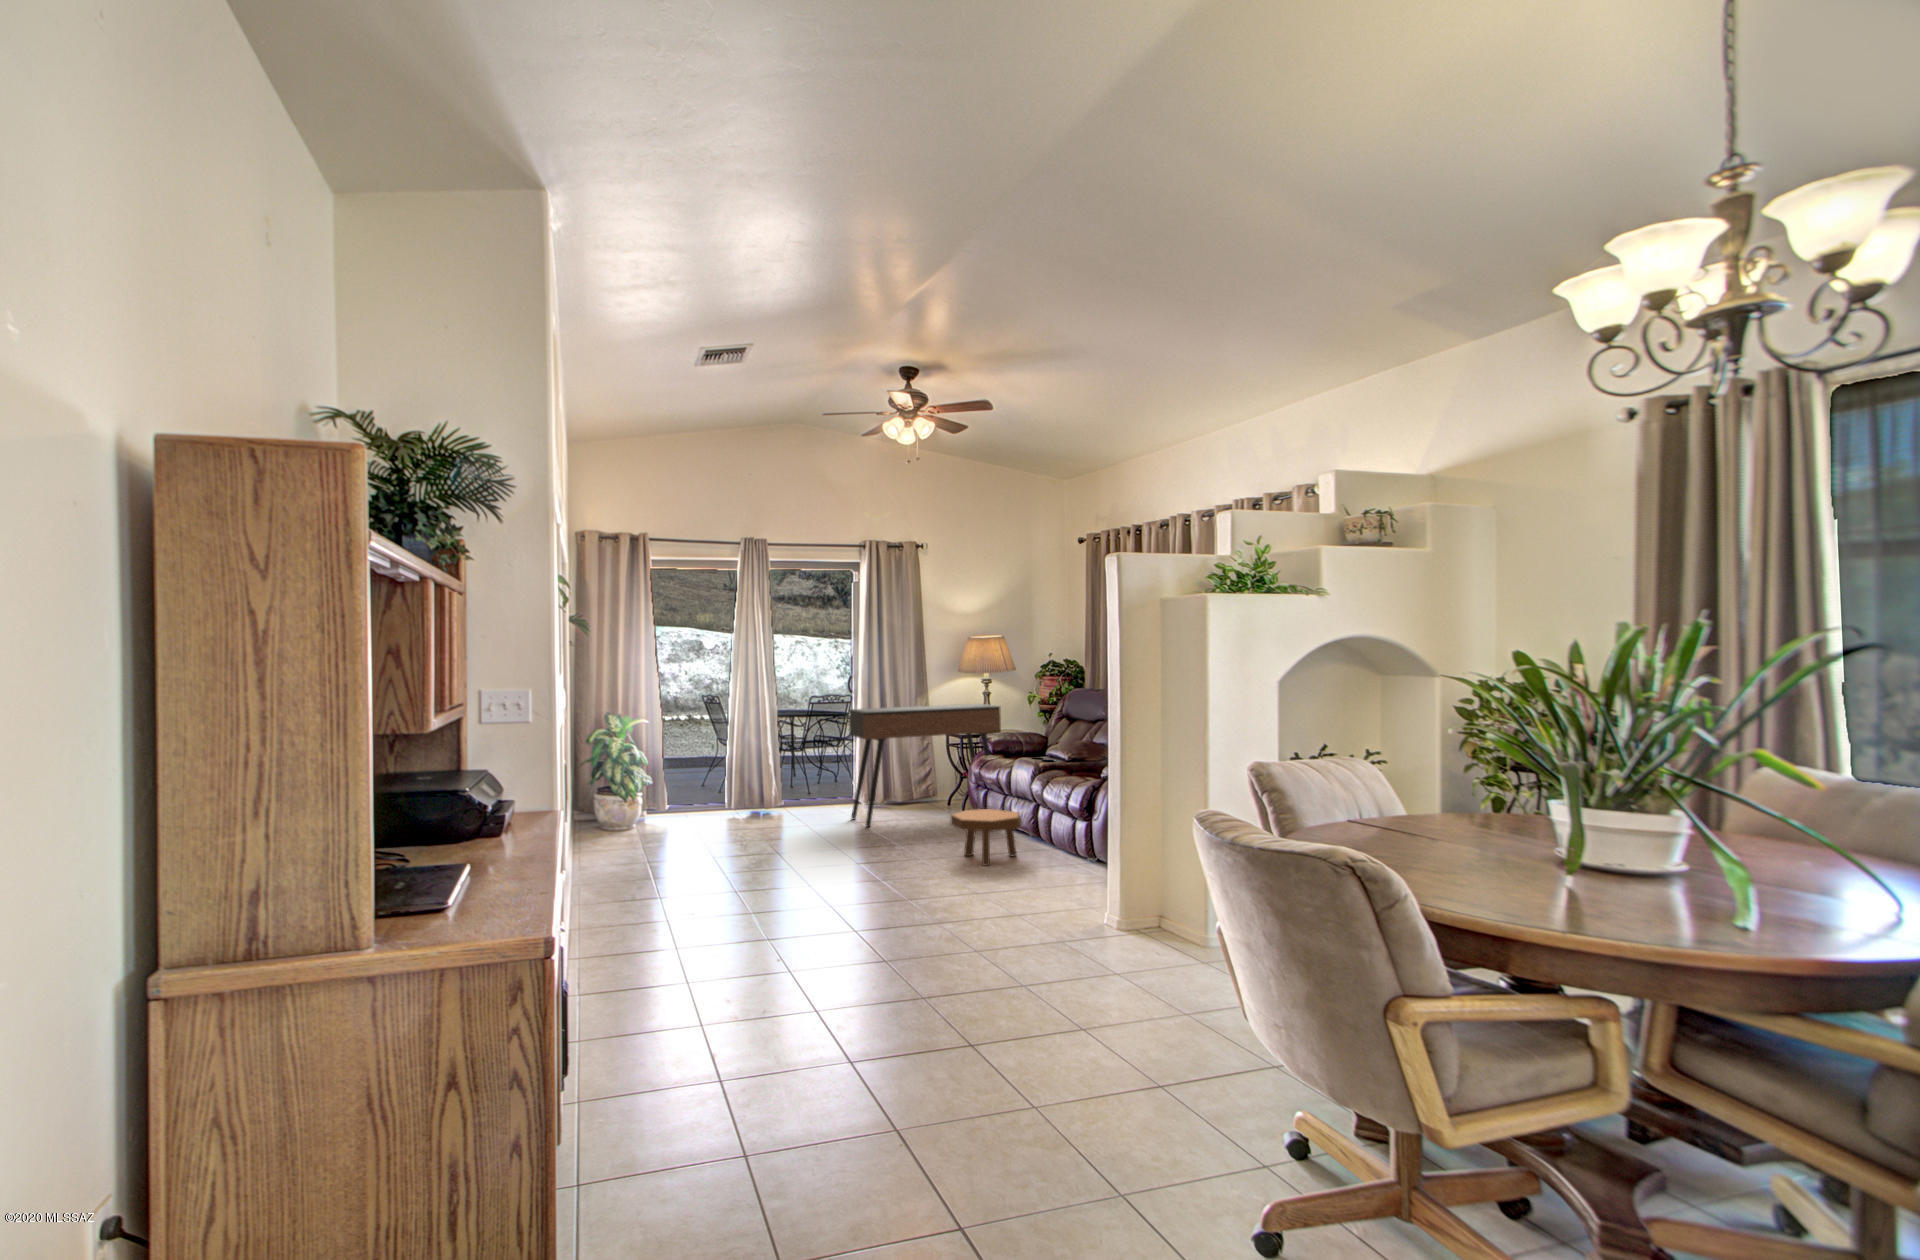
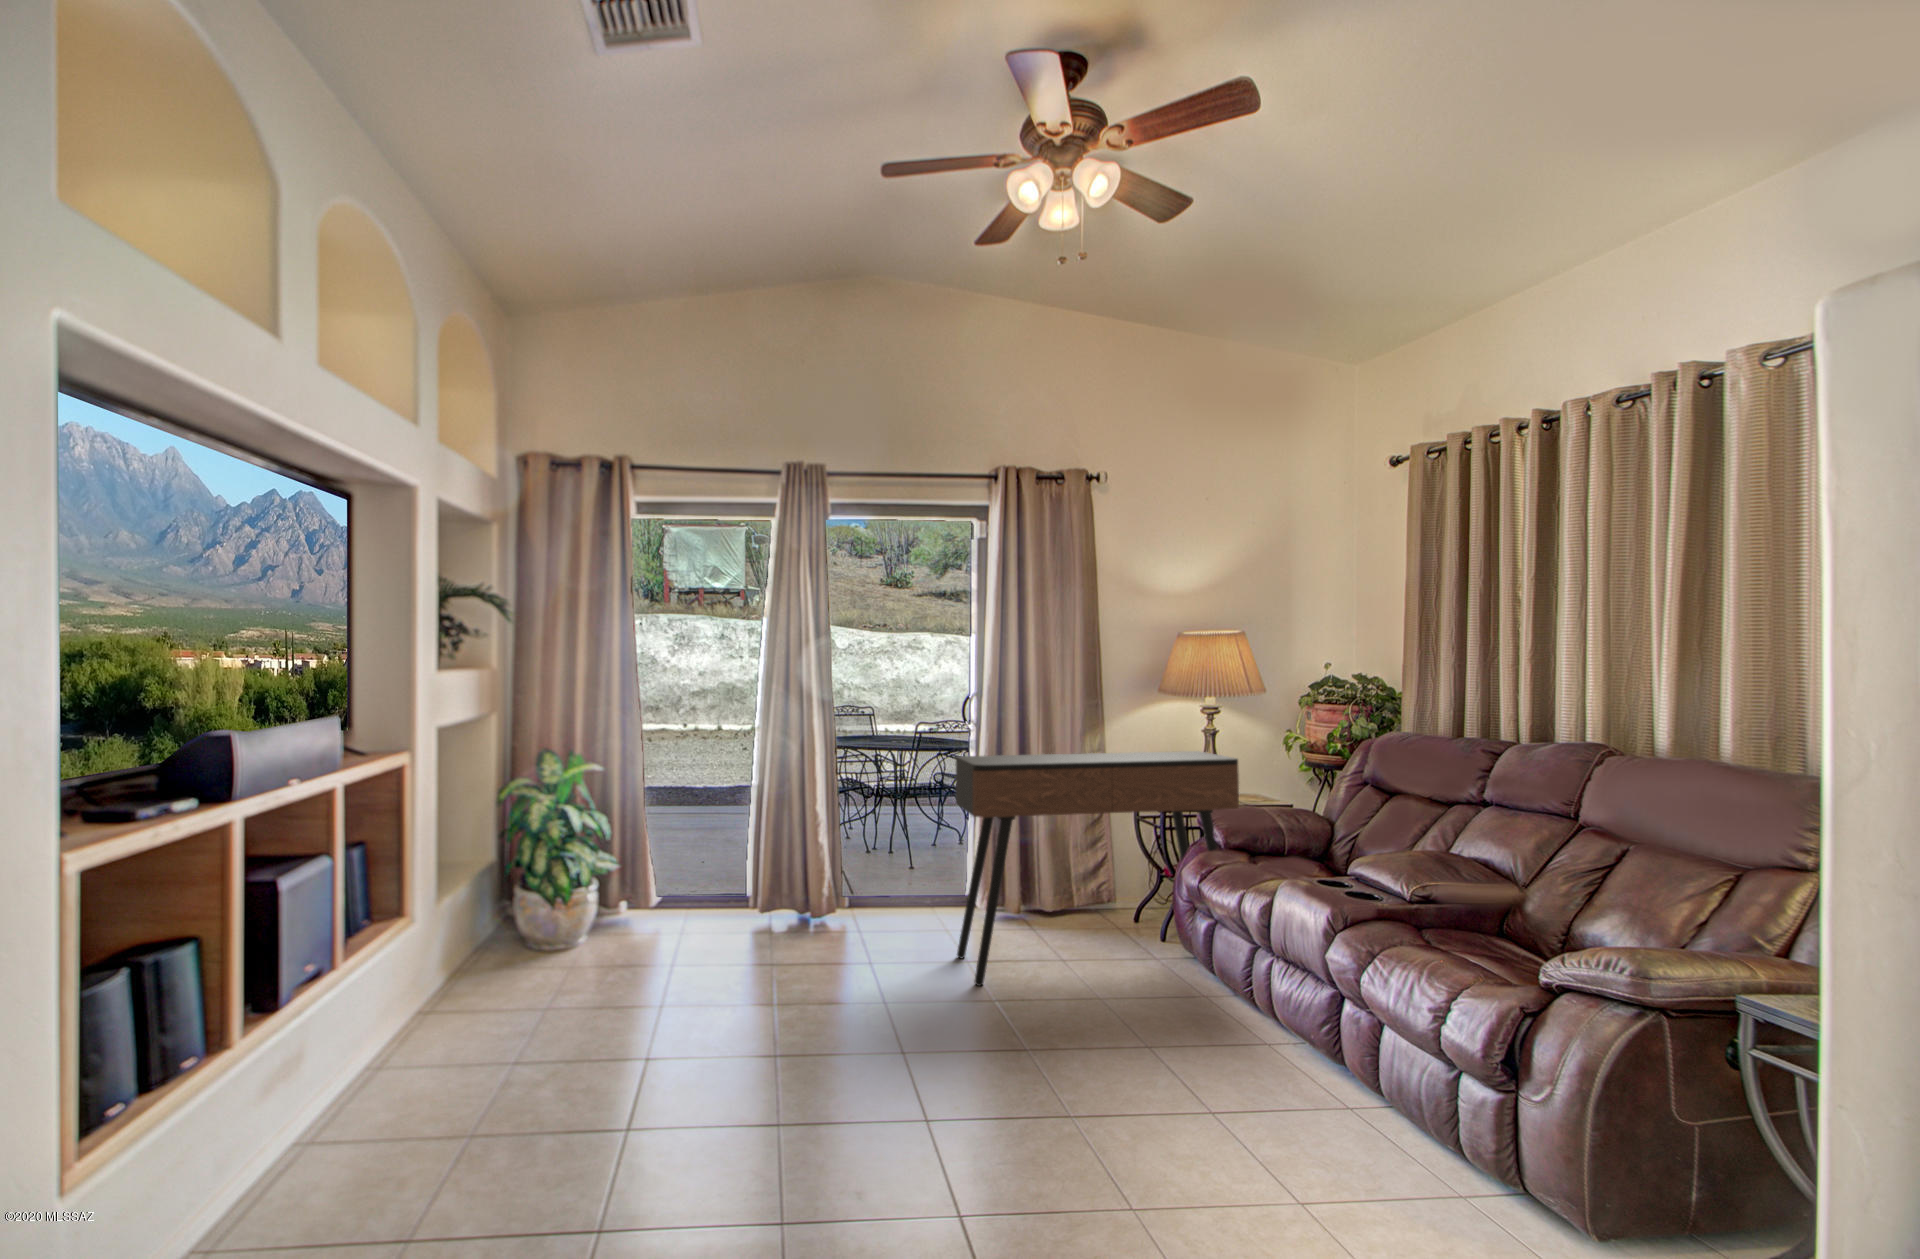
footstool: present [951,809,1022,866] -> none [1131,1010,1312,1192]

